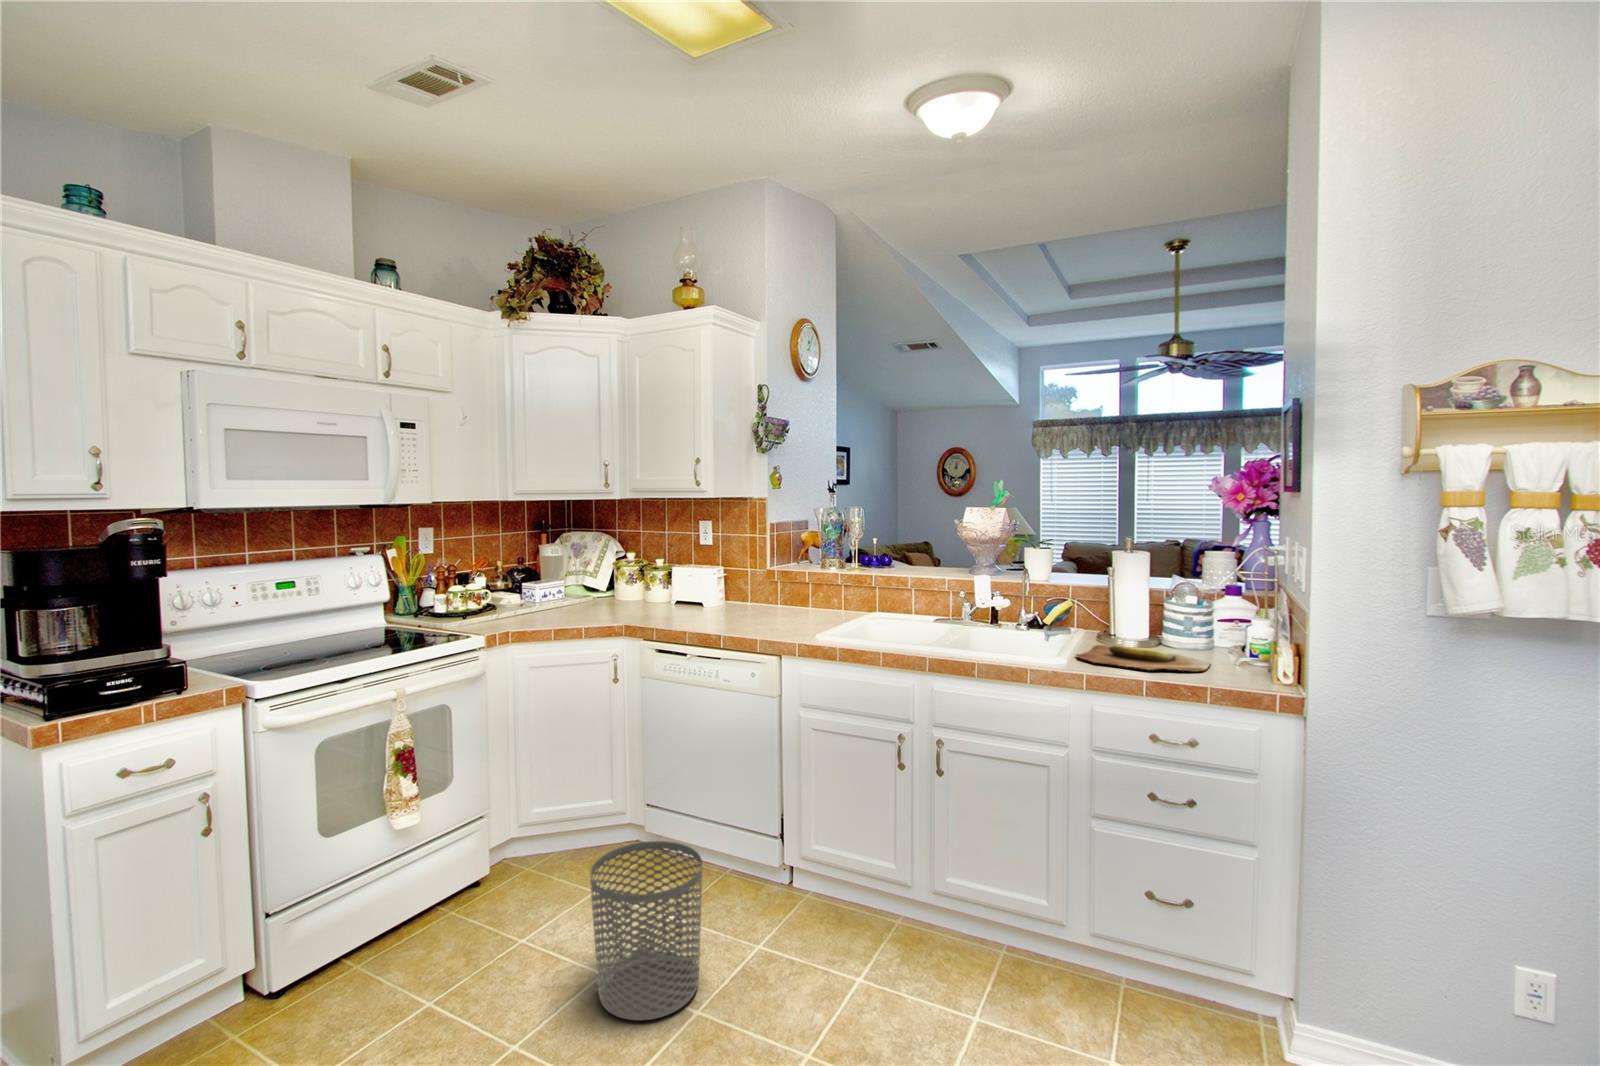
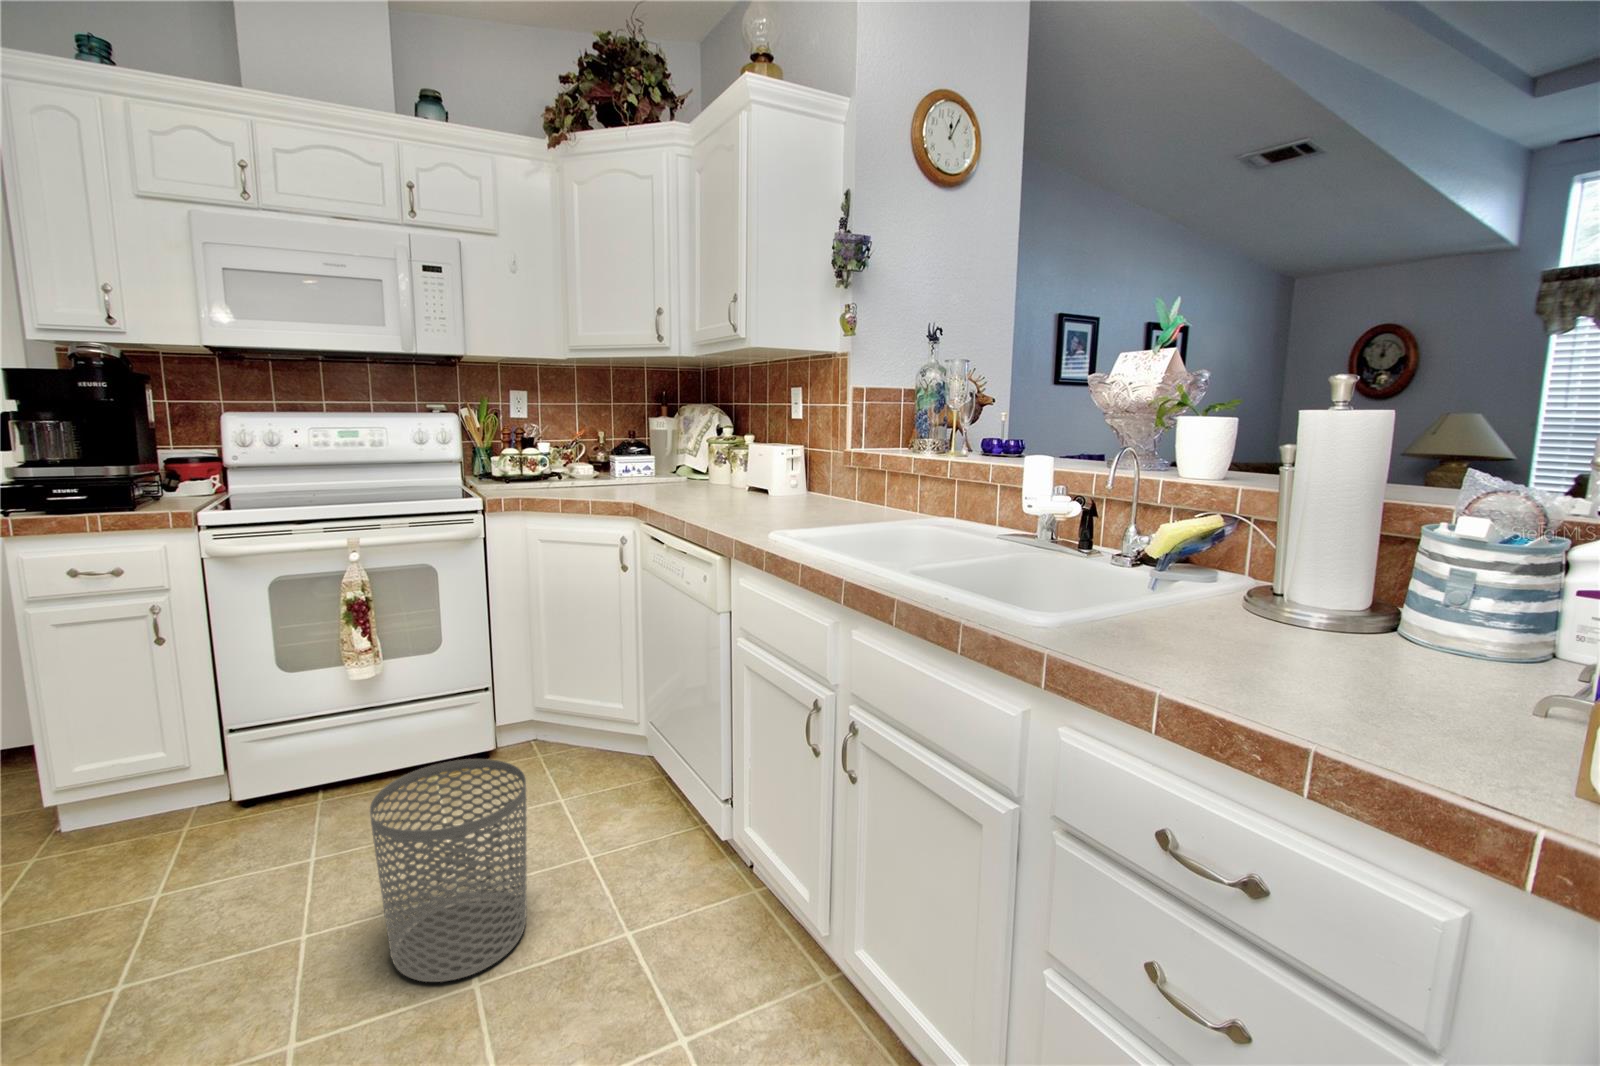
cutting board: present [1076,645,1210,671] -> none [1102,606,1450,706]

